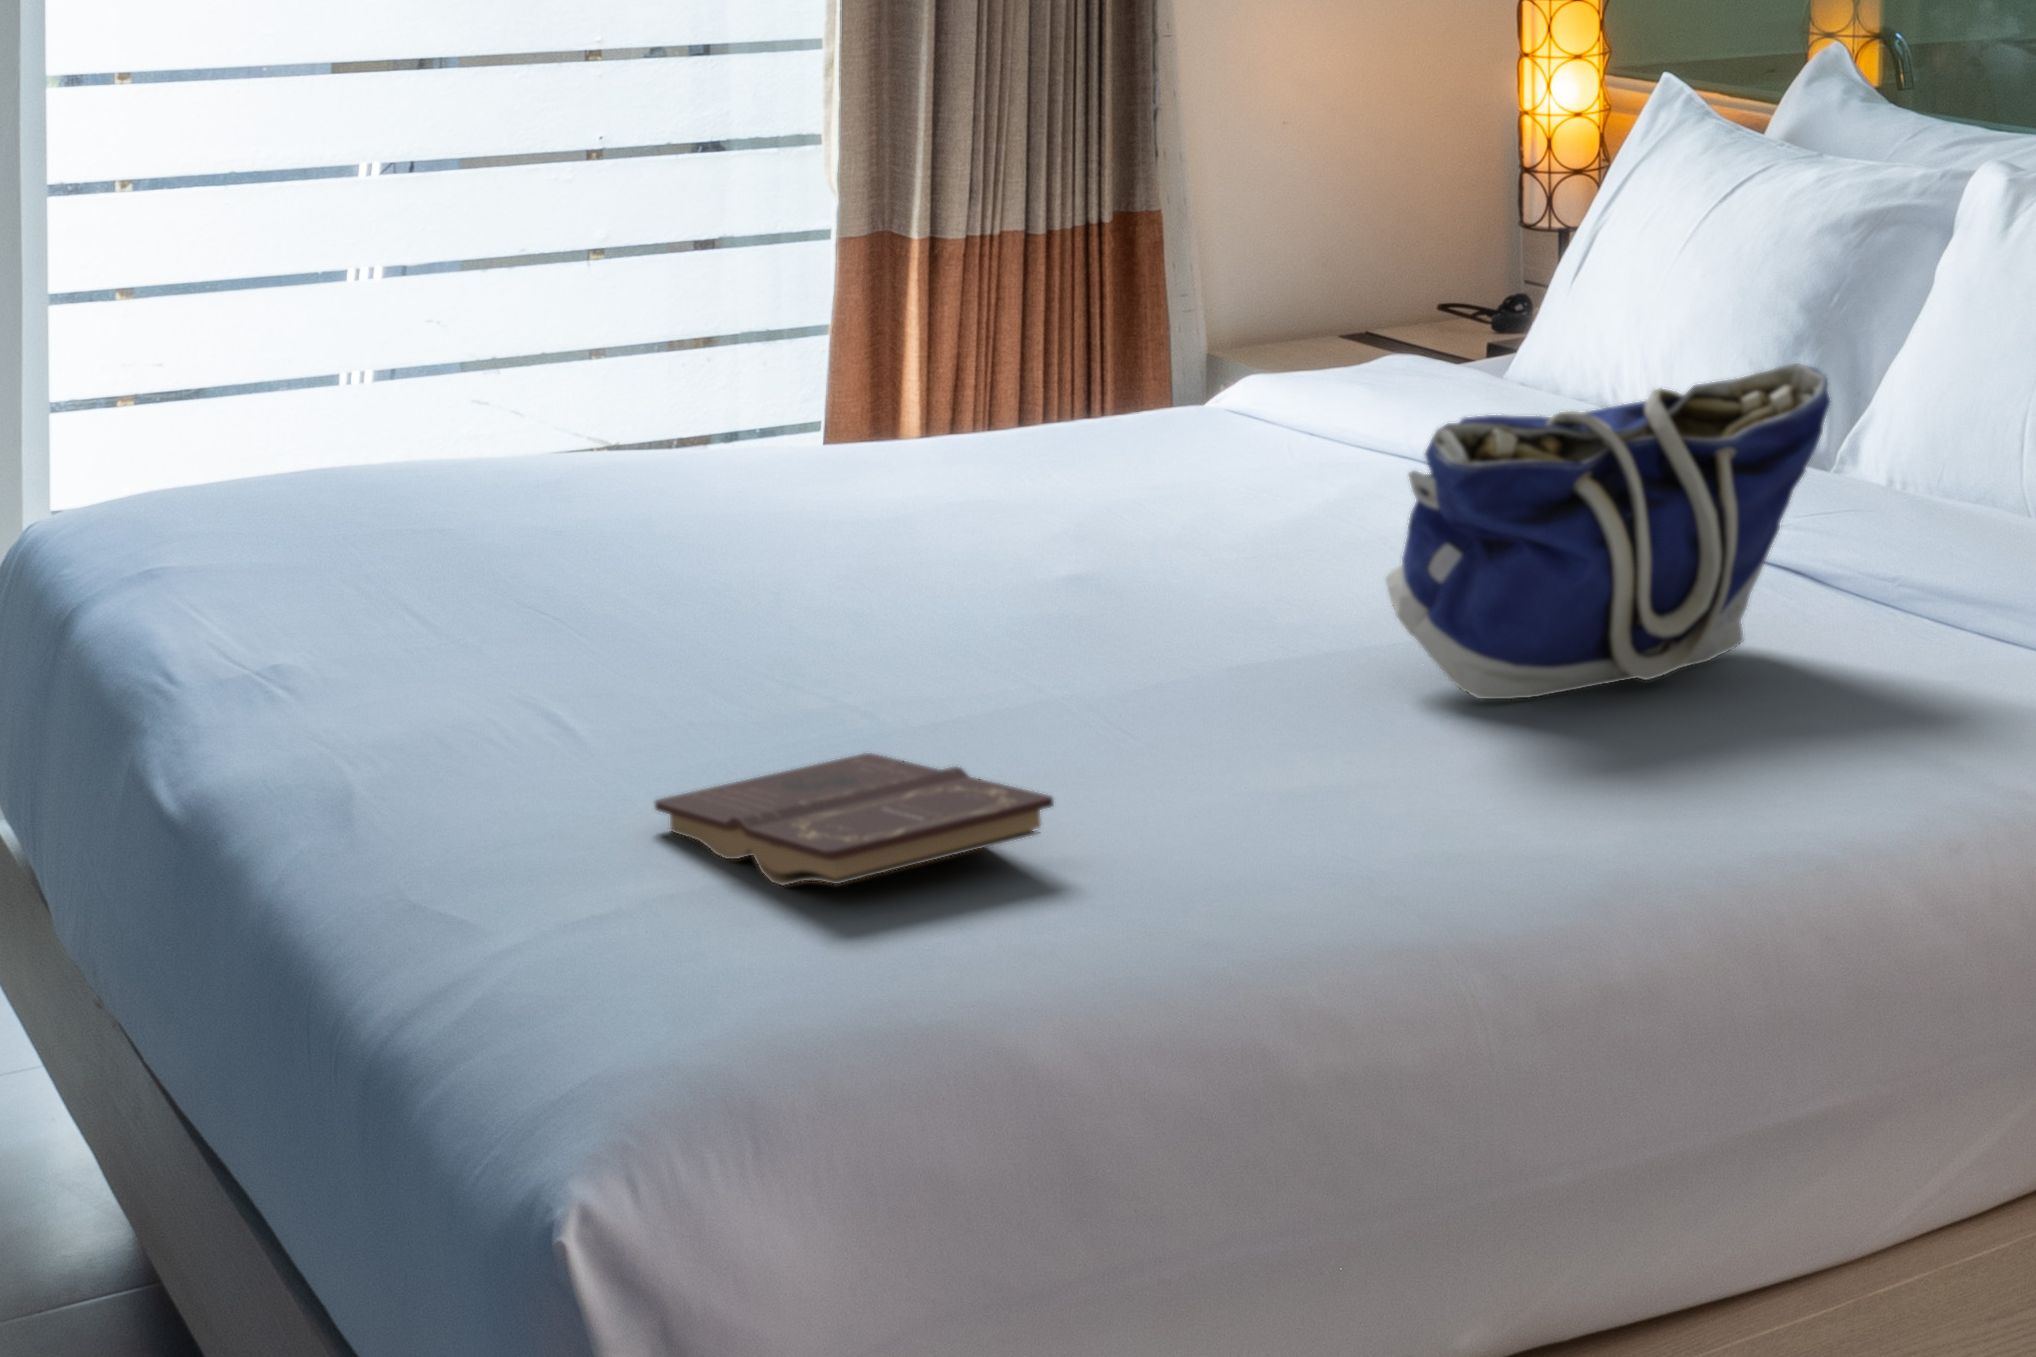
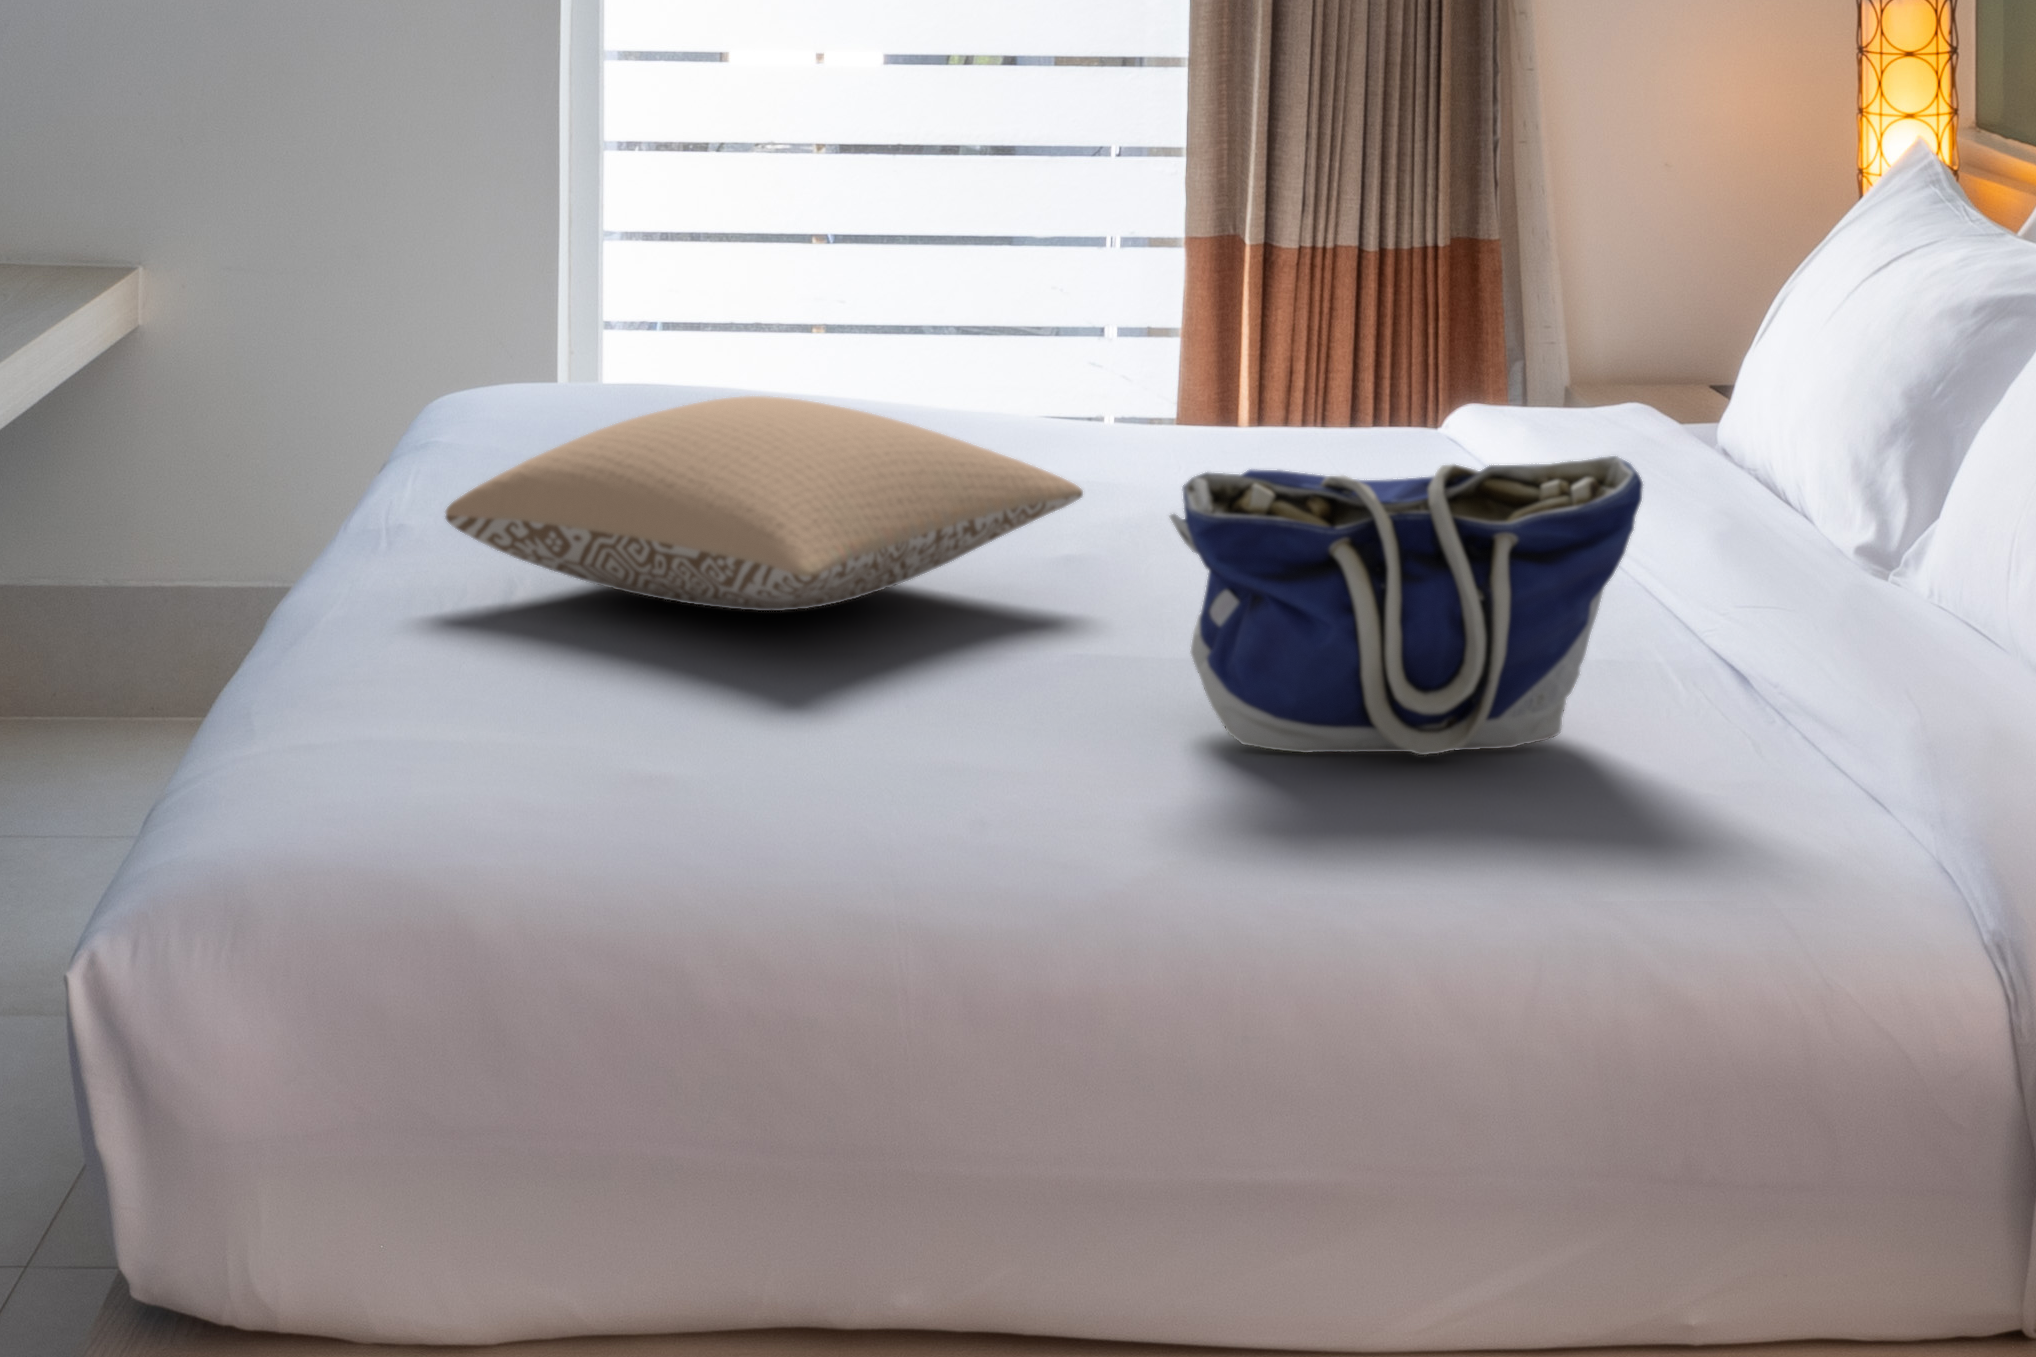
pillow: none [436,418,1131,656] -> present [446,396,1083,611]
book: present [654,753,1053,885] -> none [462,699,705,800]

